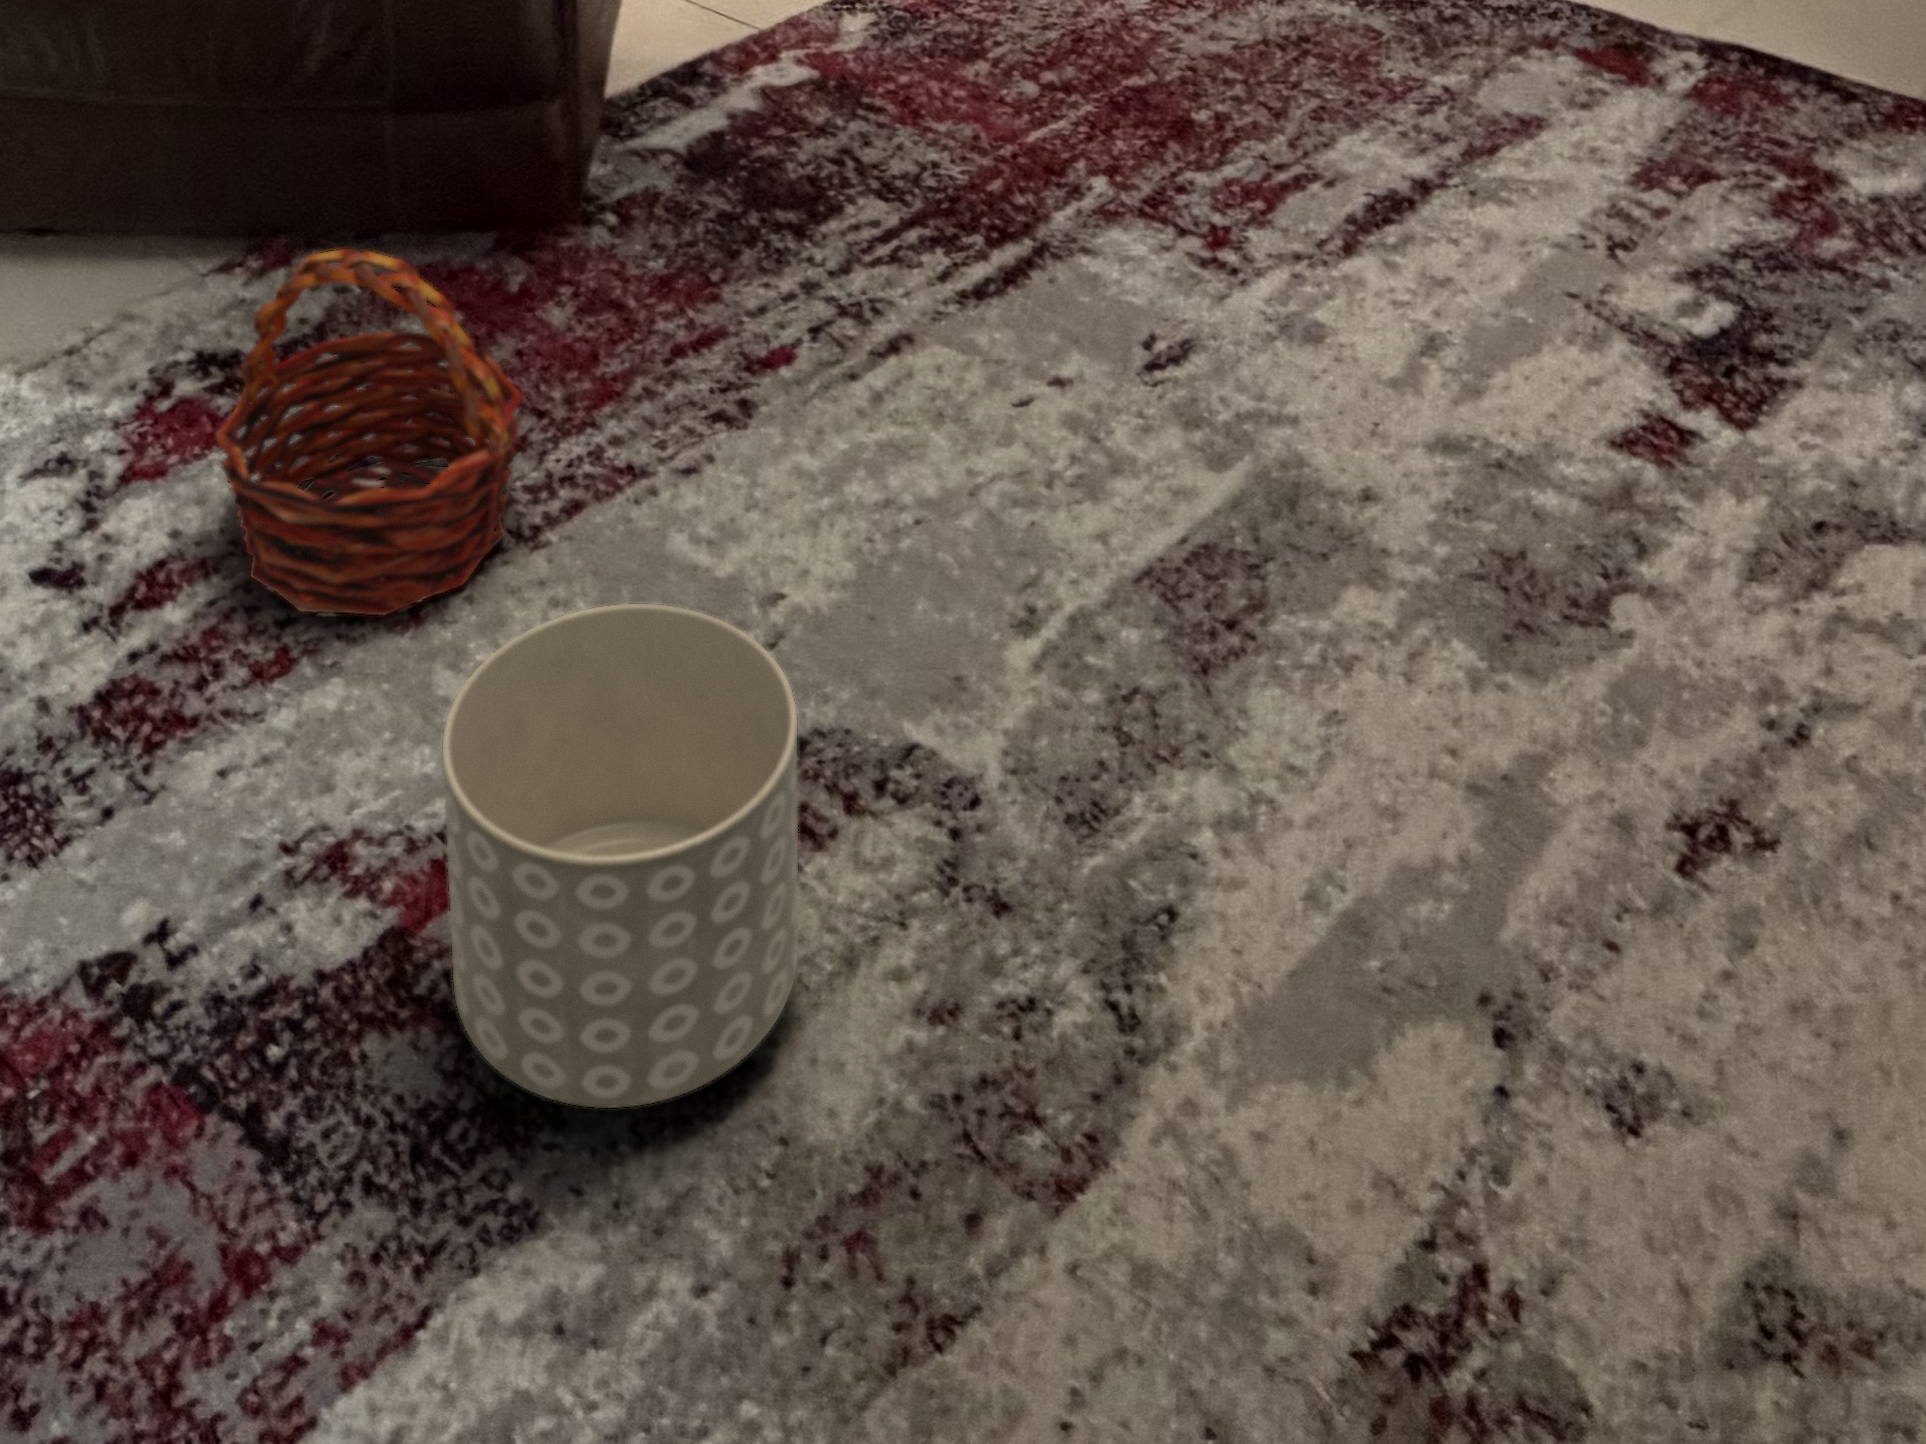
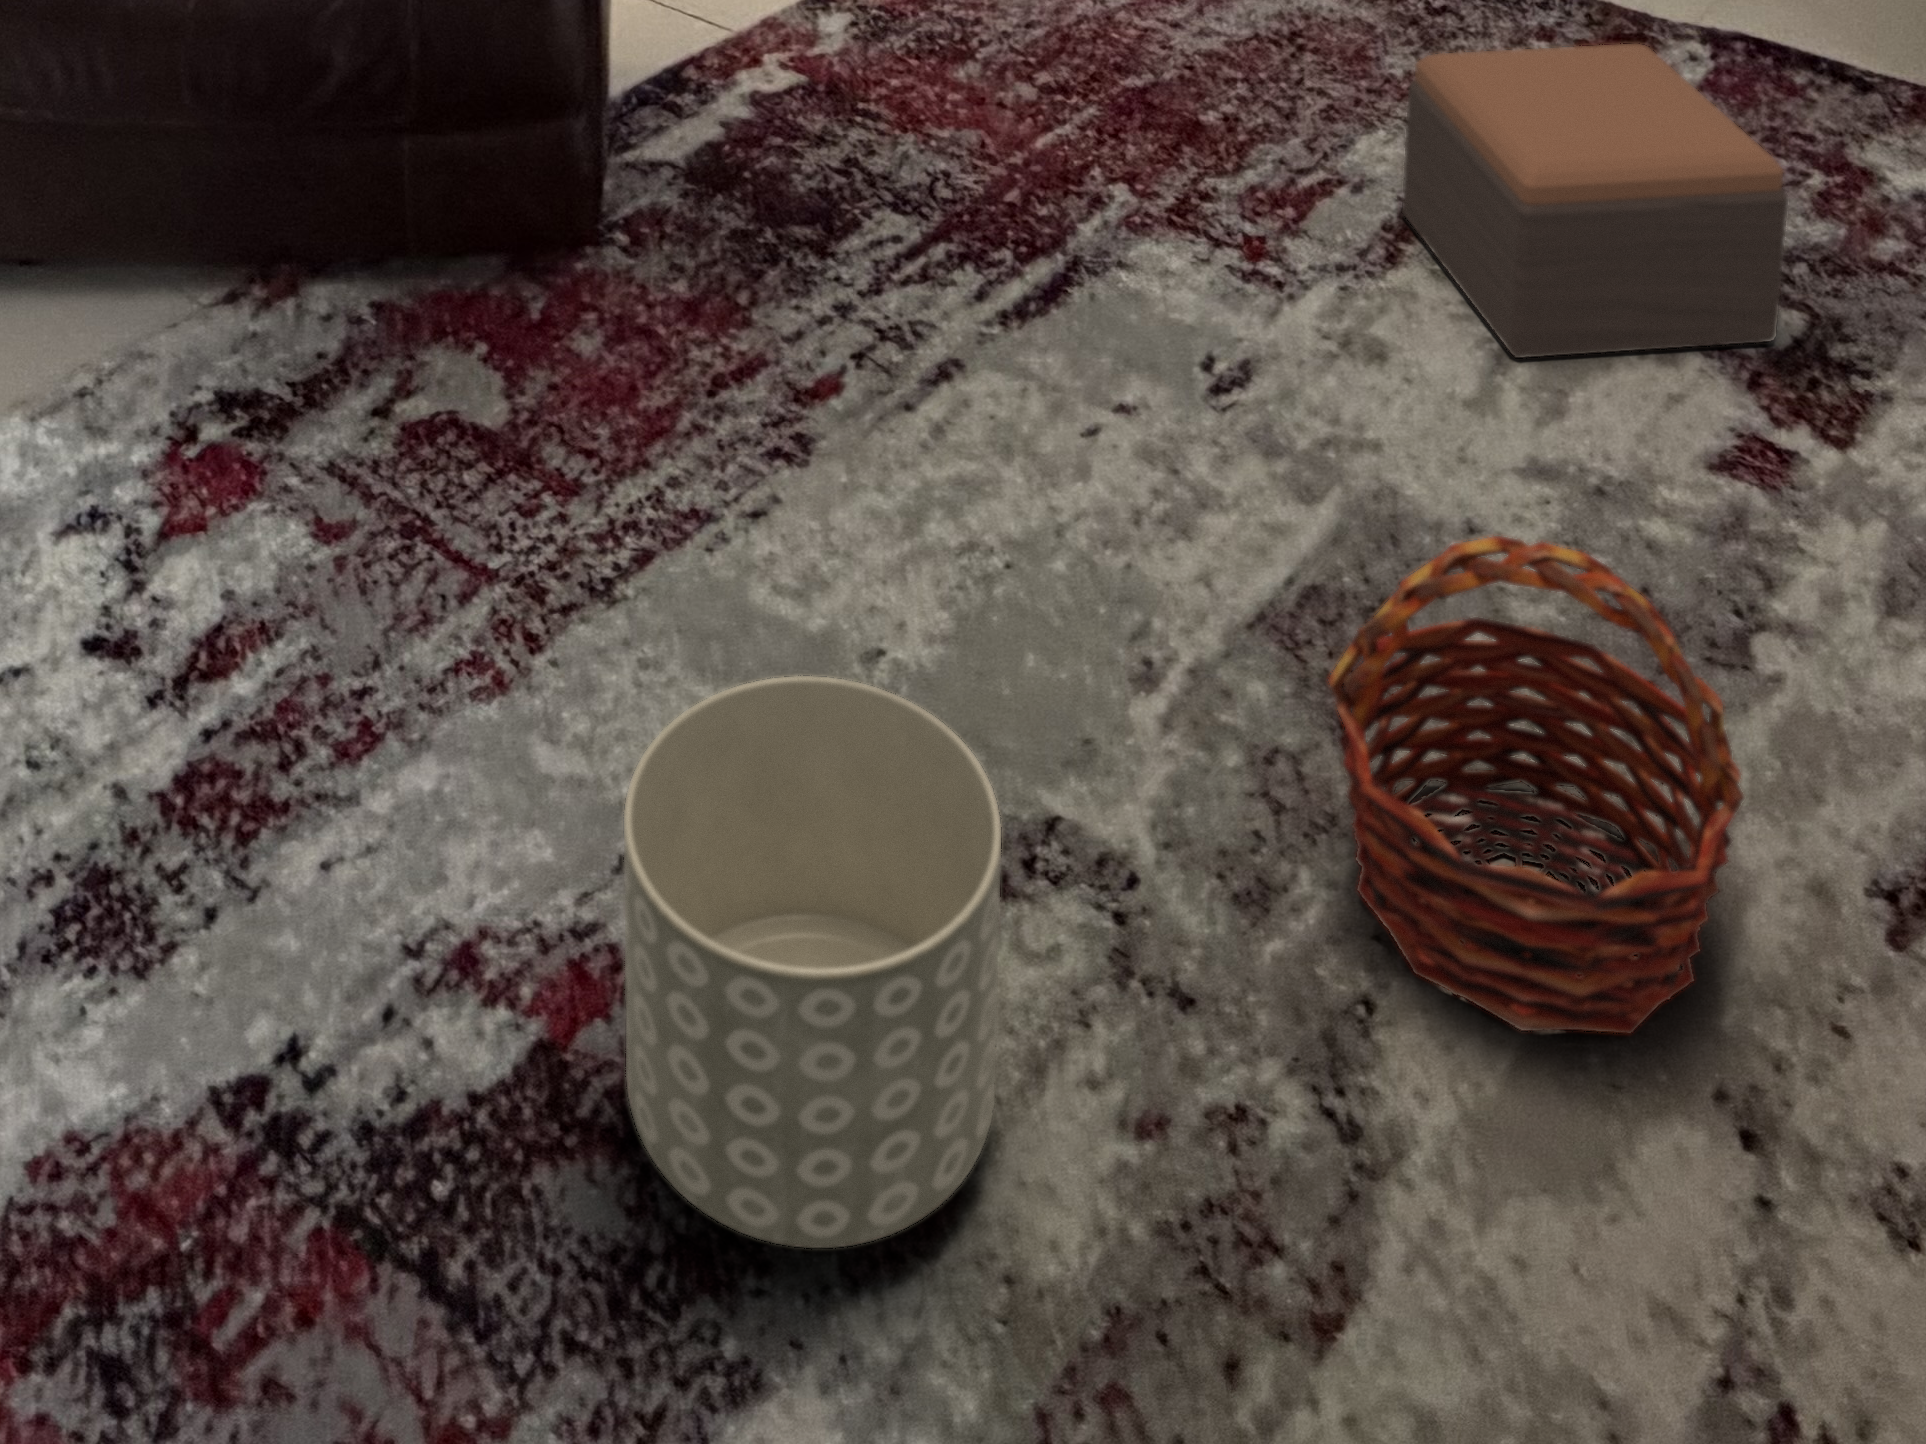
footstool: none [1368,49,1717,343] -> present [1402,44,1788,358]
basket: present [214,249,523,615] -> present [1329,536,1744,1033]

